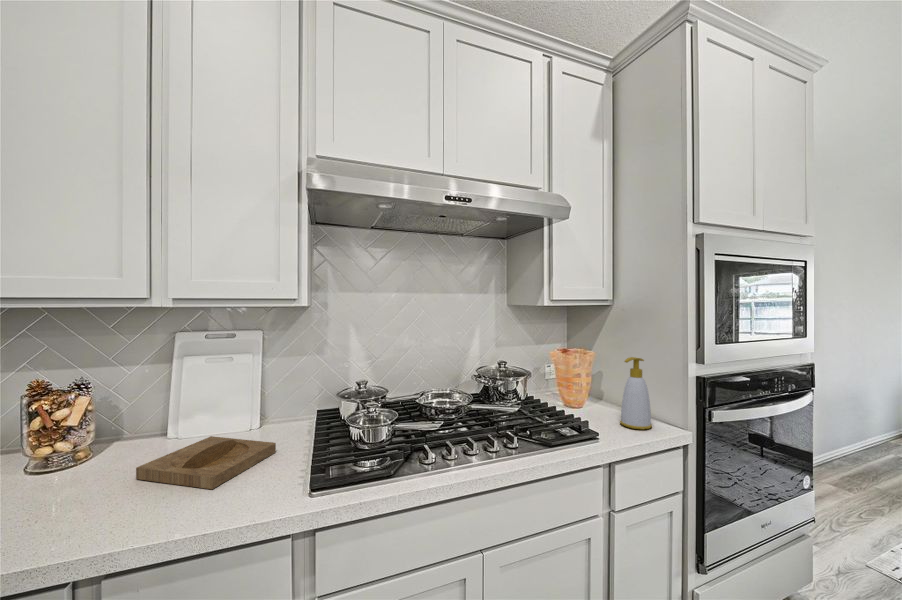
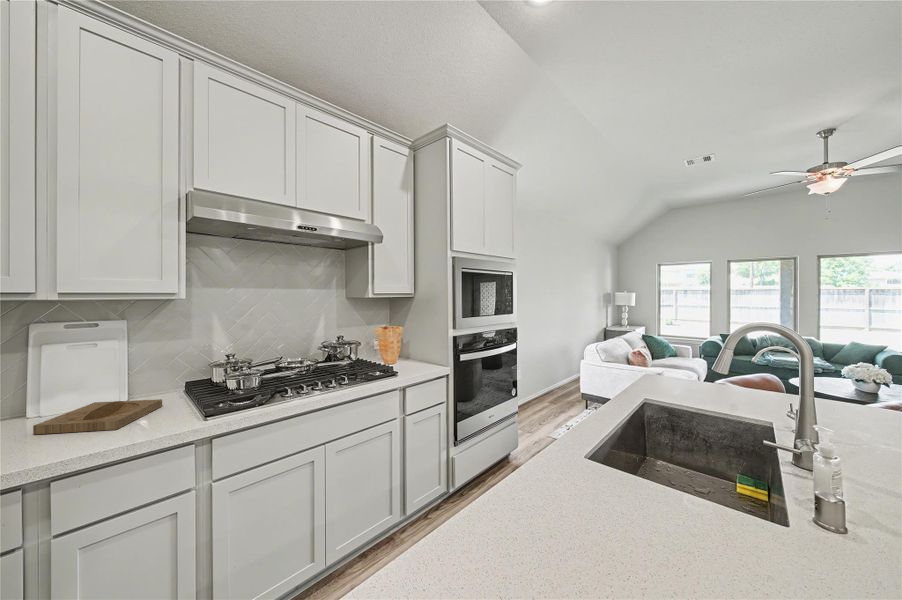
soap bottle: present [620,357,652,429] -> none [413,328,430,369]

